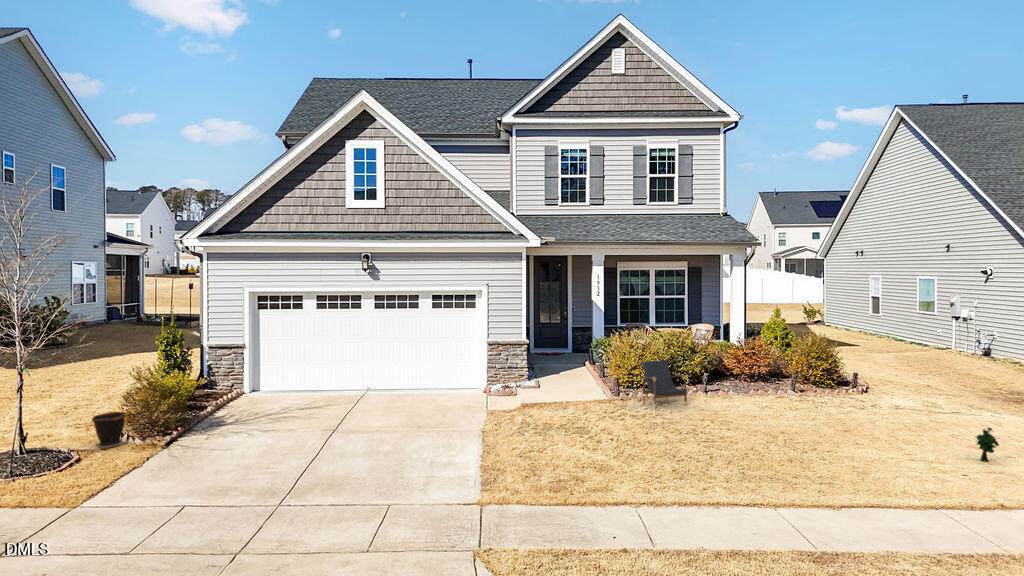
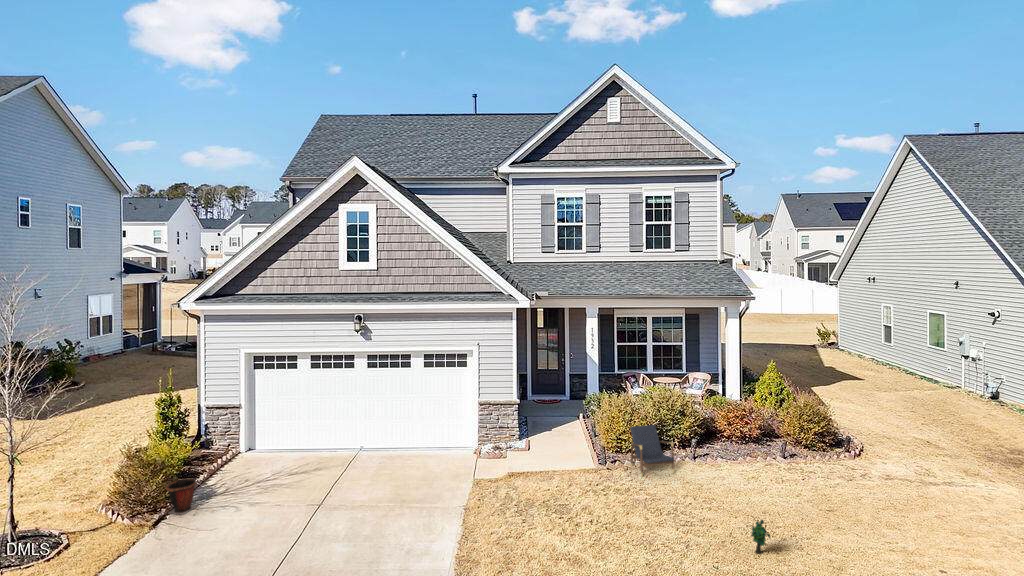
trash can: present [92,412,127,448] -> present [166,479,198,515]
decorative plant: present [976,428,999,462] -> present [751,520,770,554]

